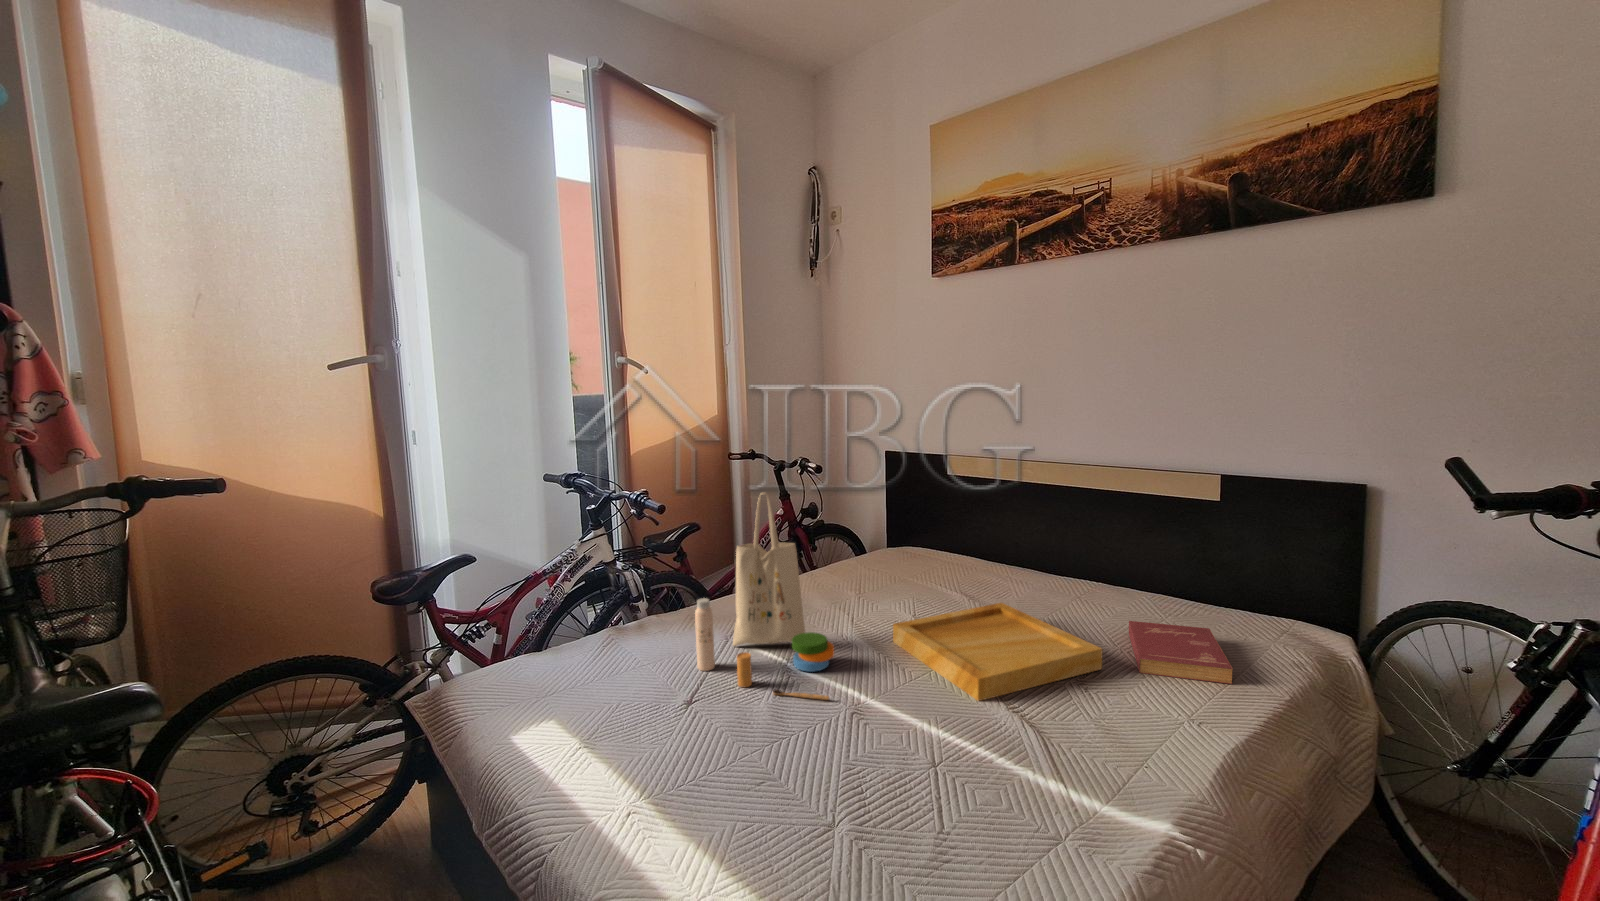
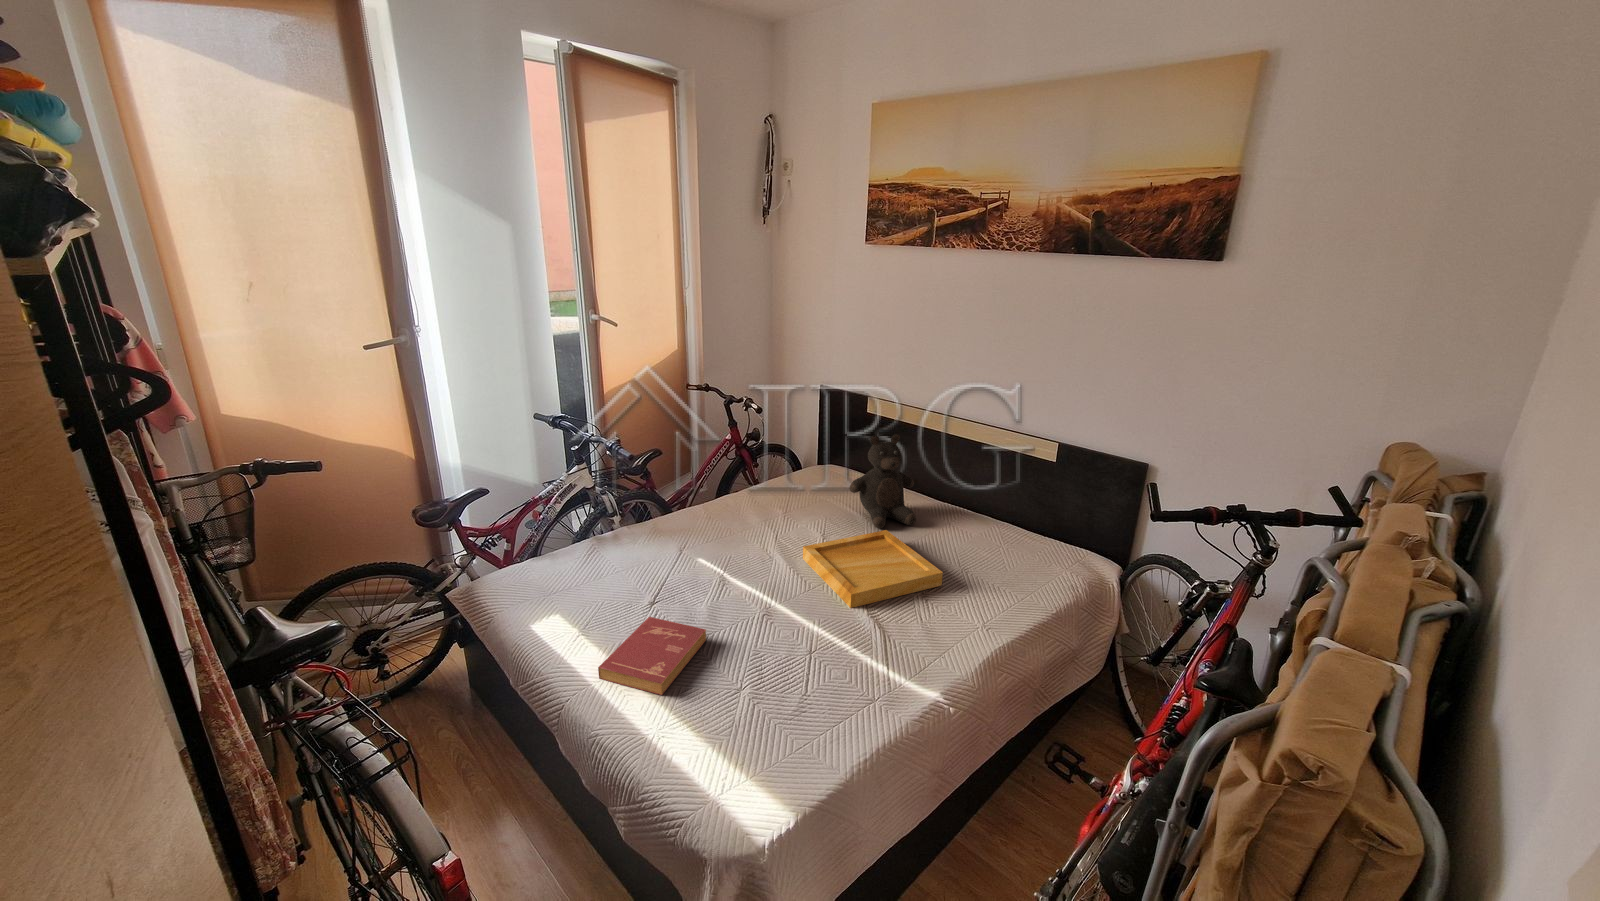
teddy bear: none [941,482,1036,605] -> present [849,434,916,528]
tote bag: present [695,492,834,700] -> none [658,452,758,605]
book: present [1129,621,1233,684] -> present [598,617,706,695]

